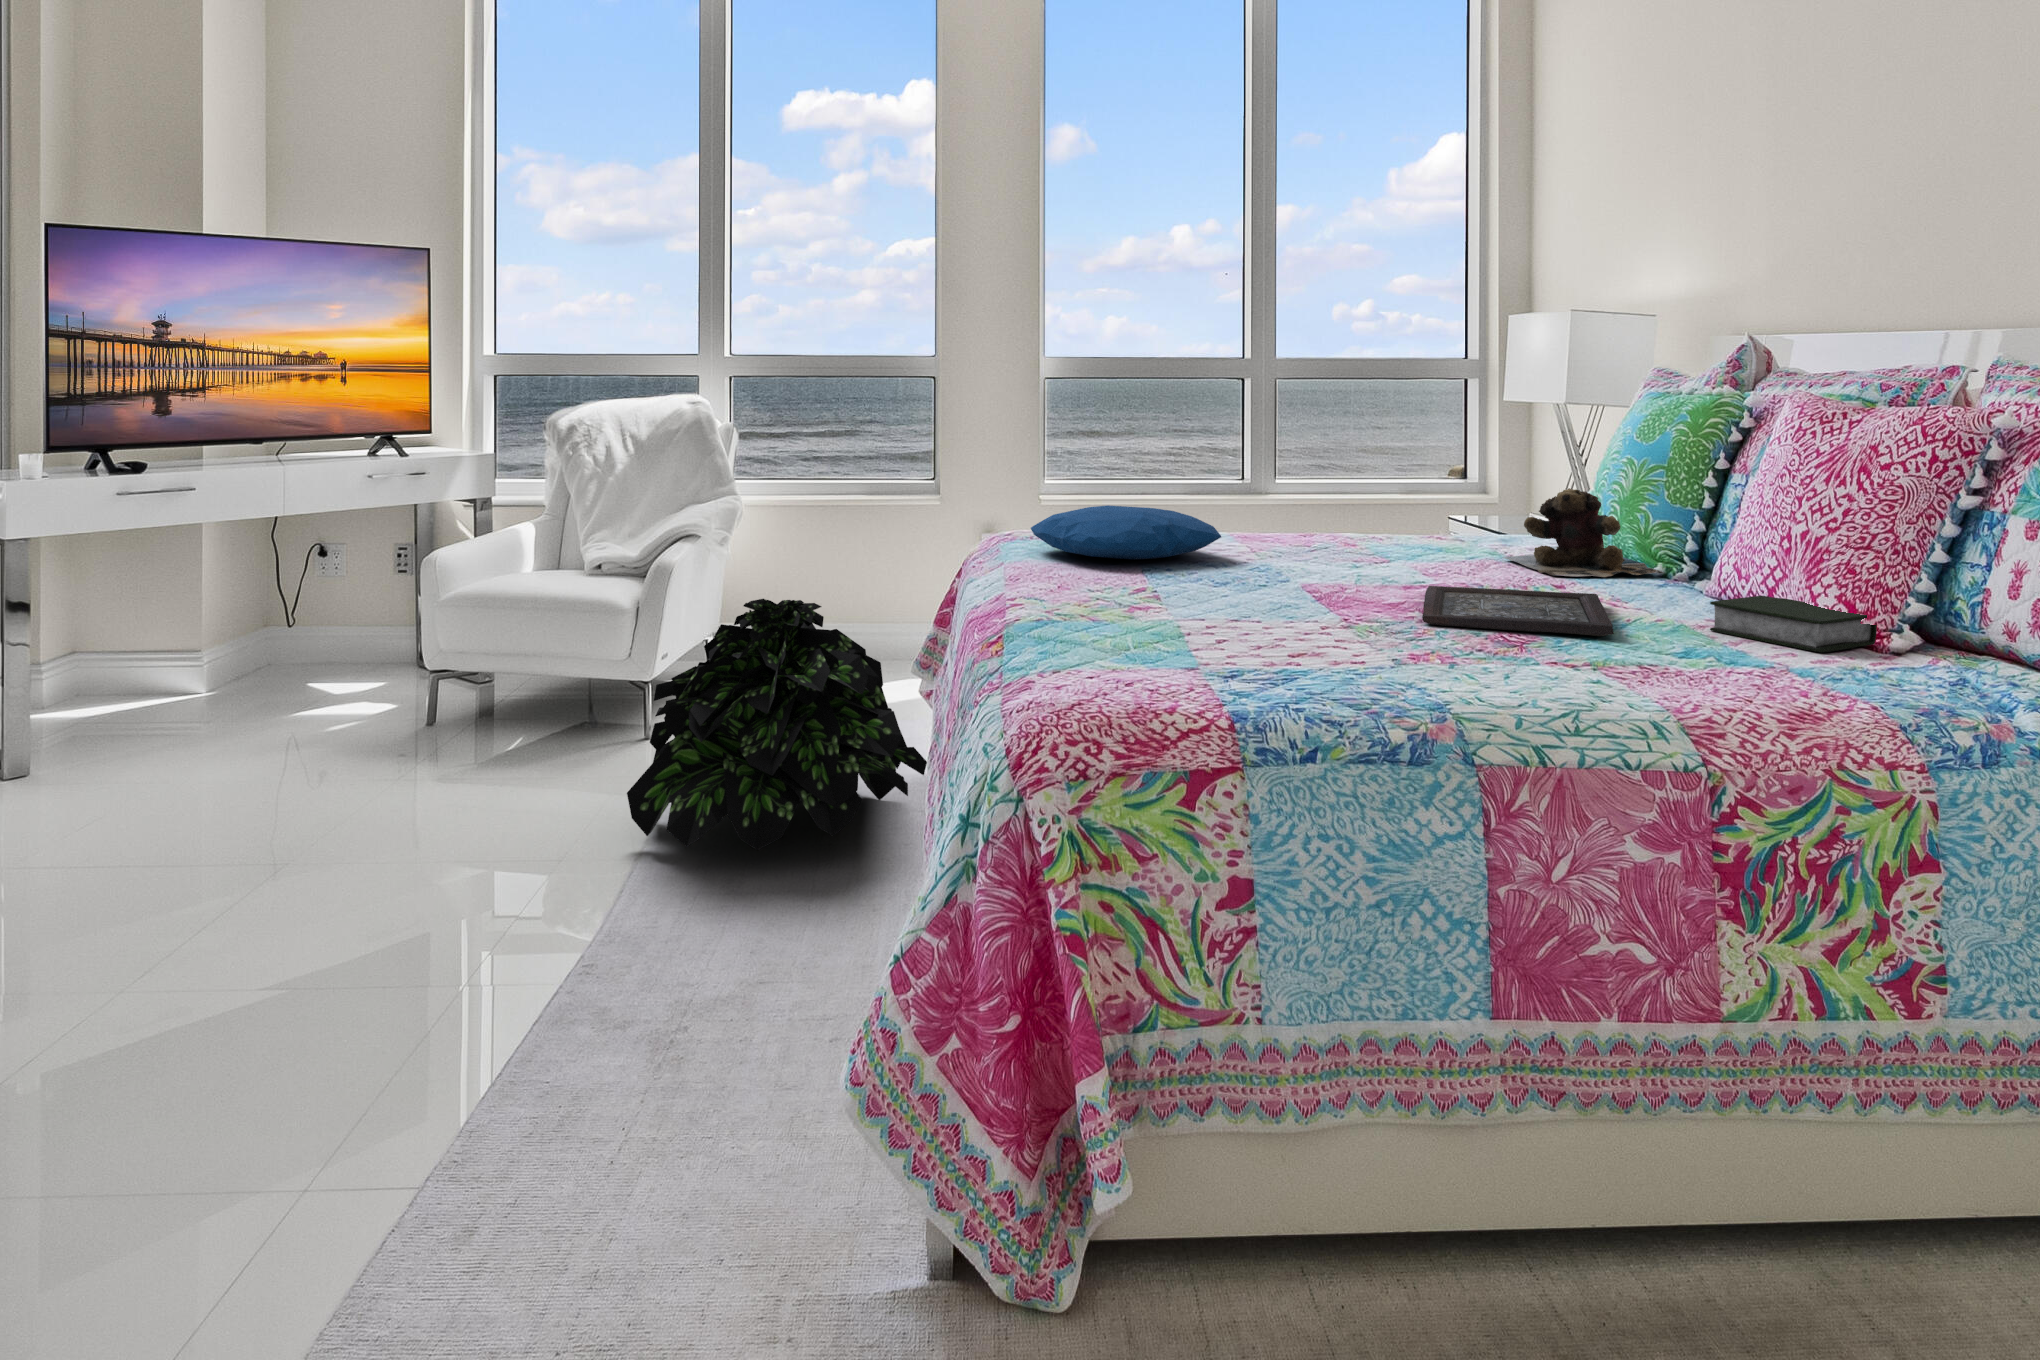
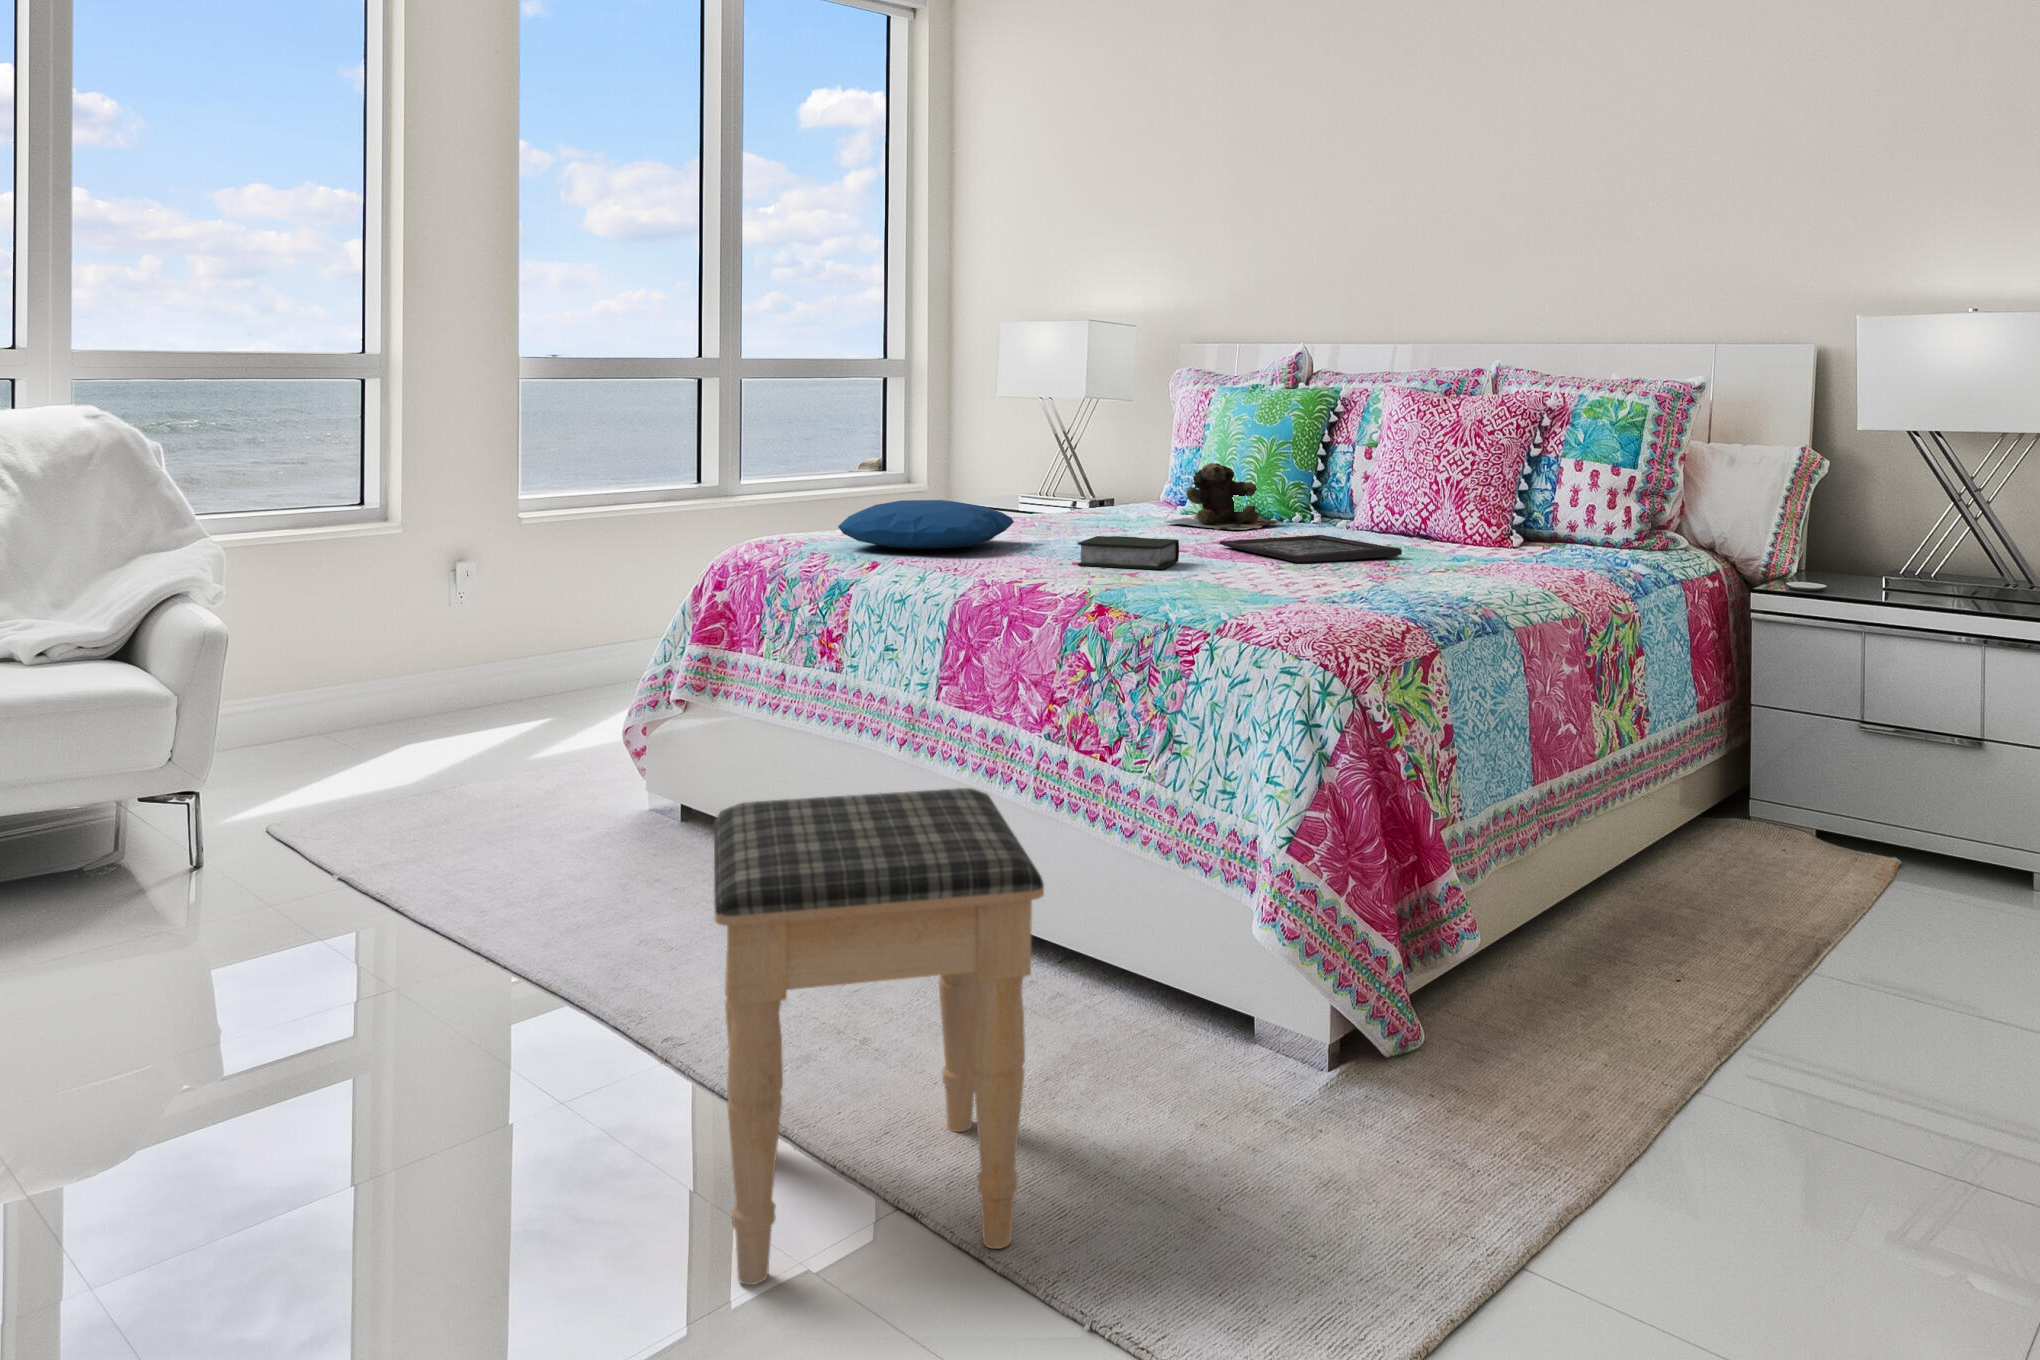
book: present [1710,596,1877,653] -> present [1078,536,1179,569]
potted plant: present [627,599,927,850] -> none [405,631,768,943]
footstool: none [228,760,644,1264] -> present [714,788,1044,1285]

